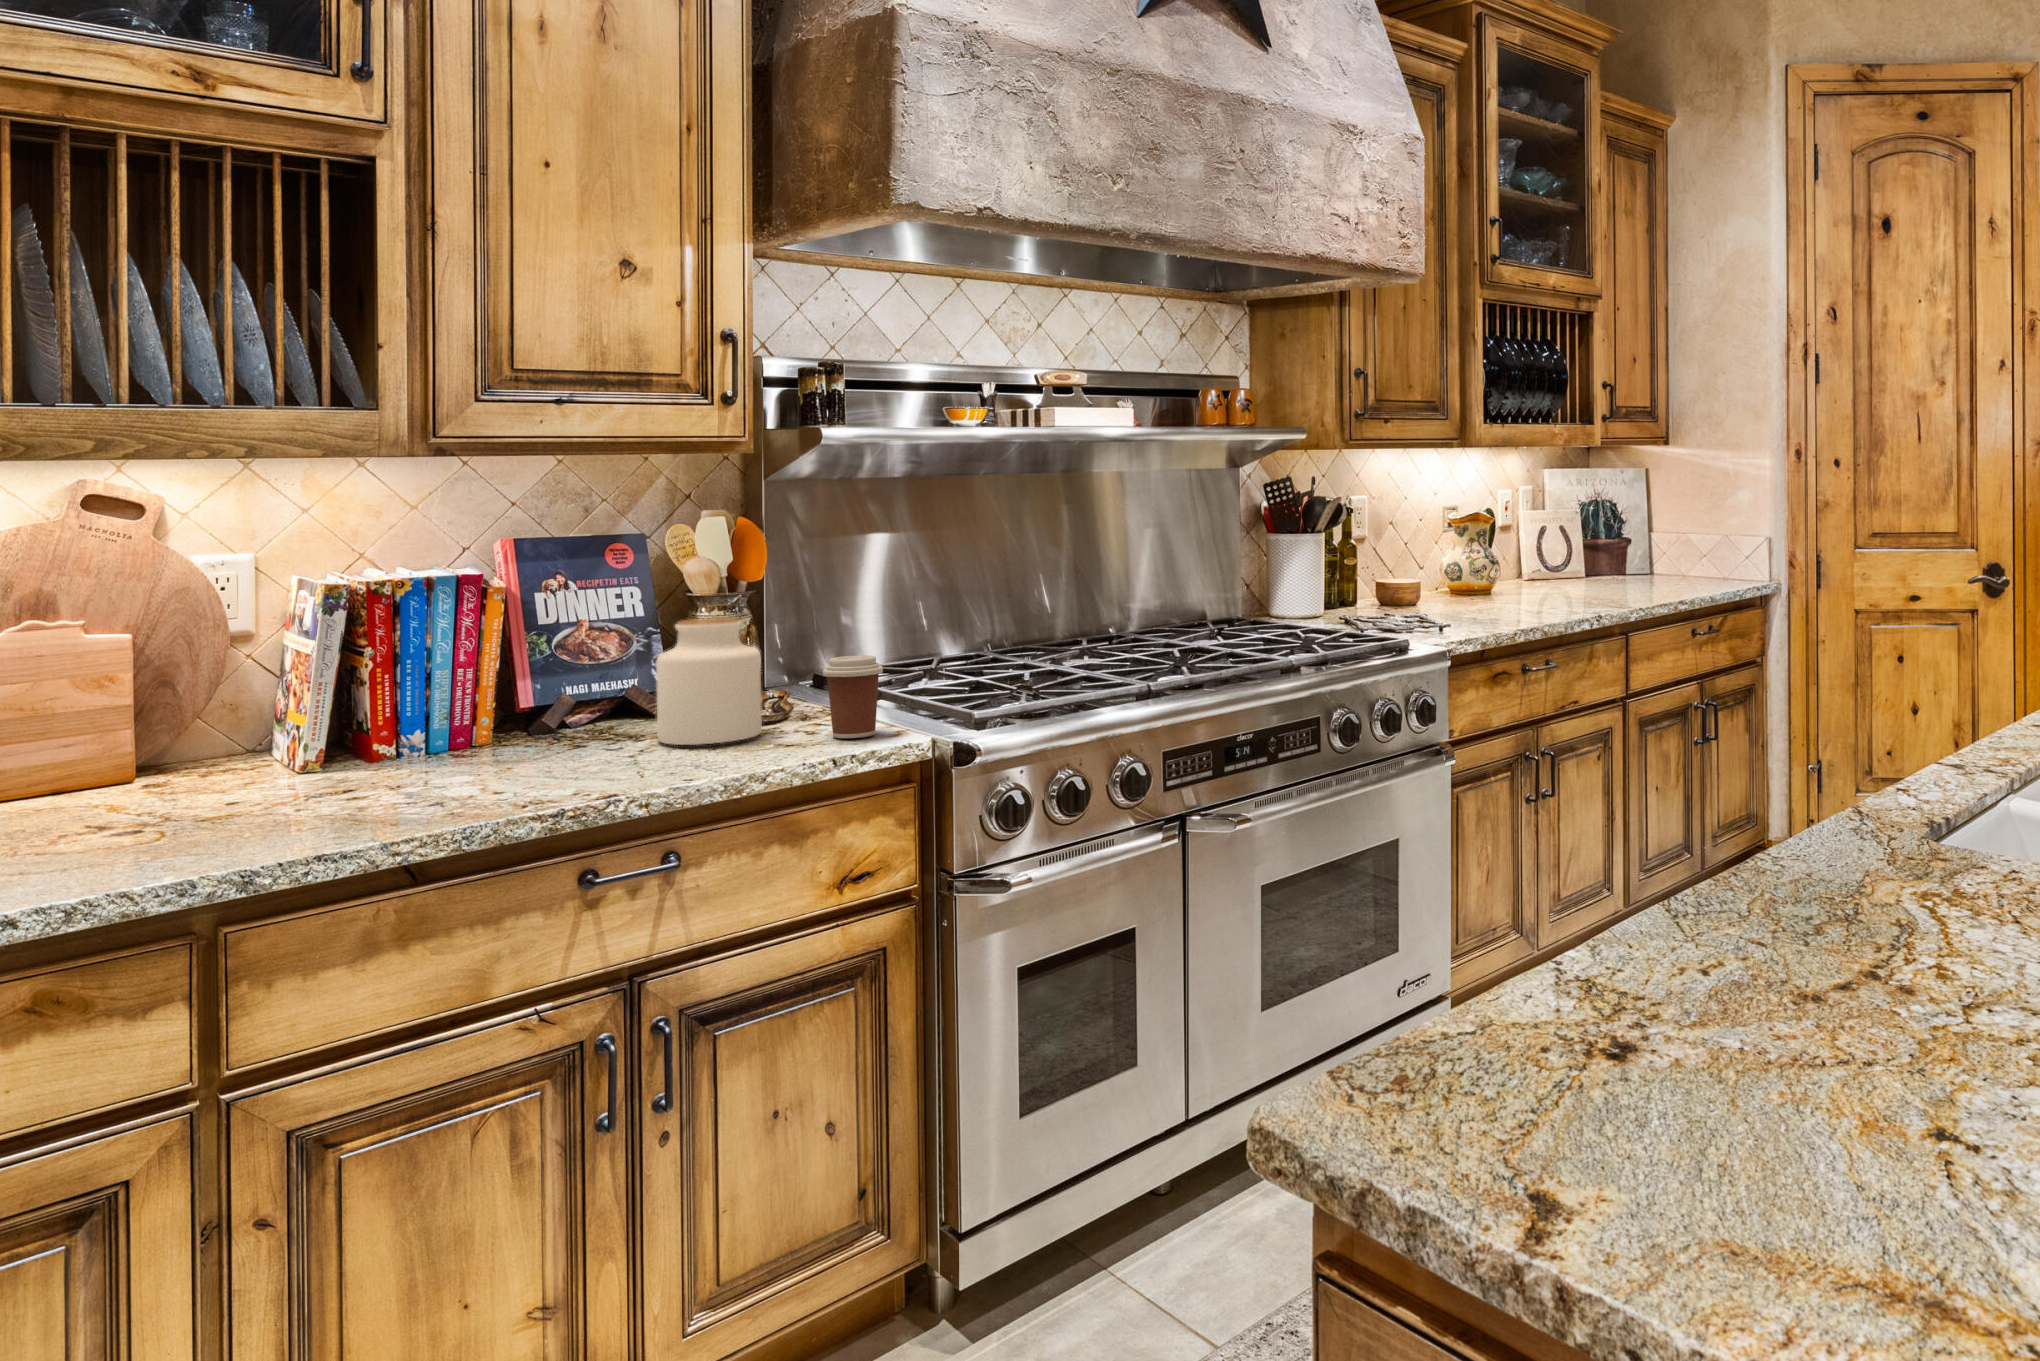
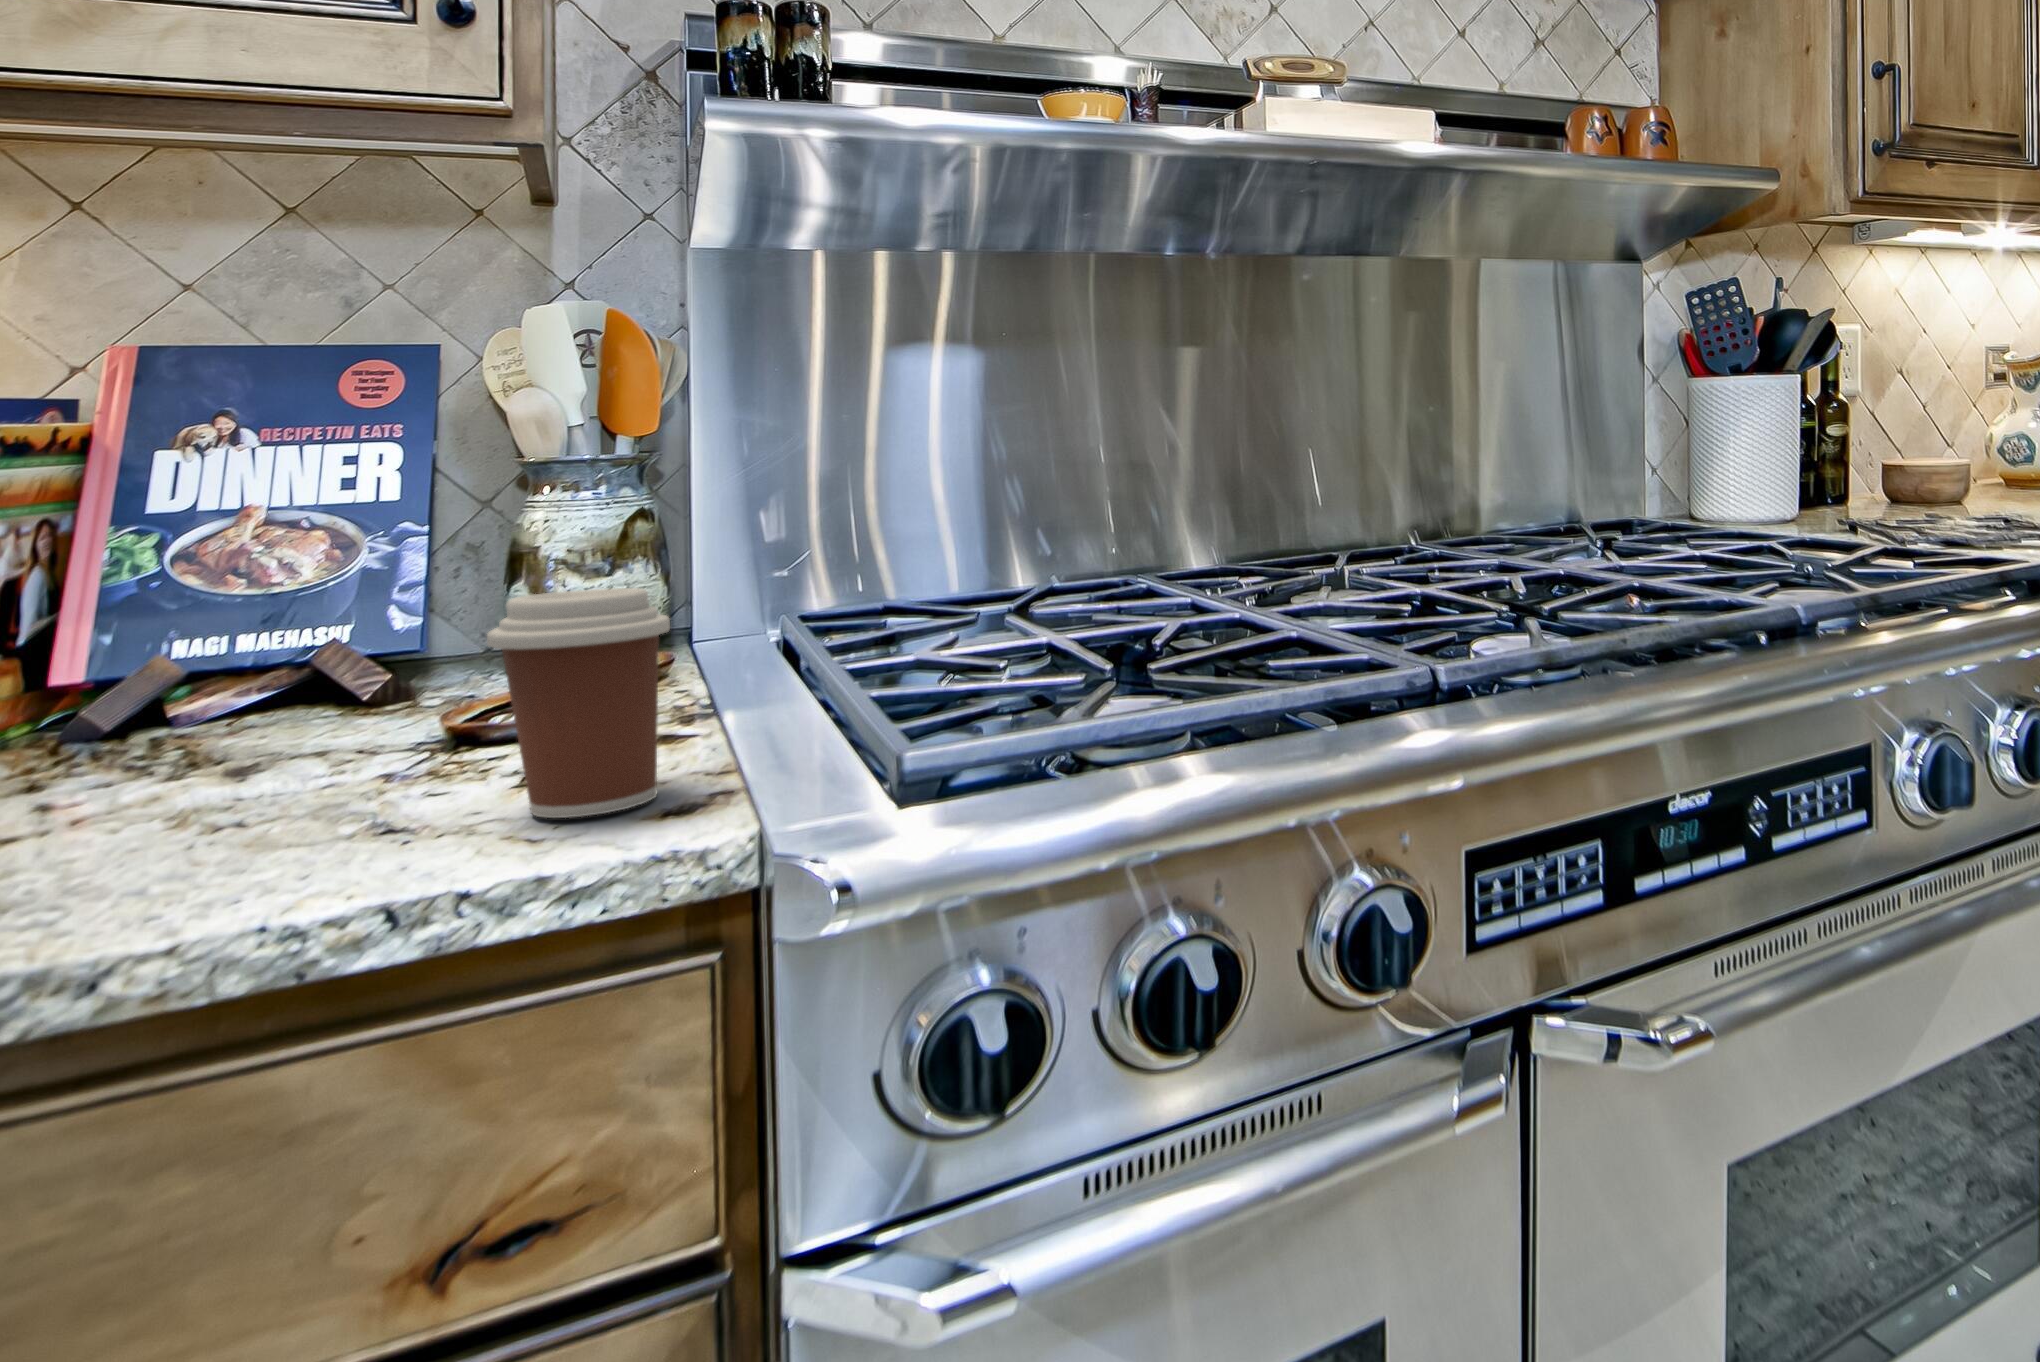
jar: present [656,618,762,745] -> none [74,488,416,826]

